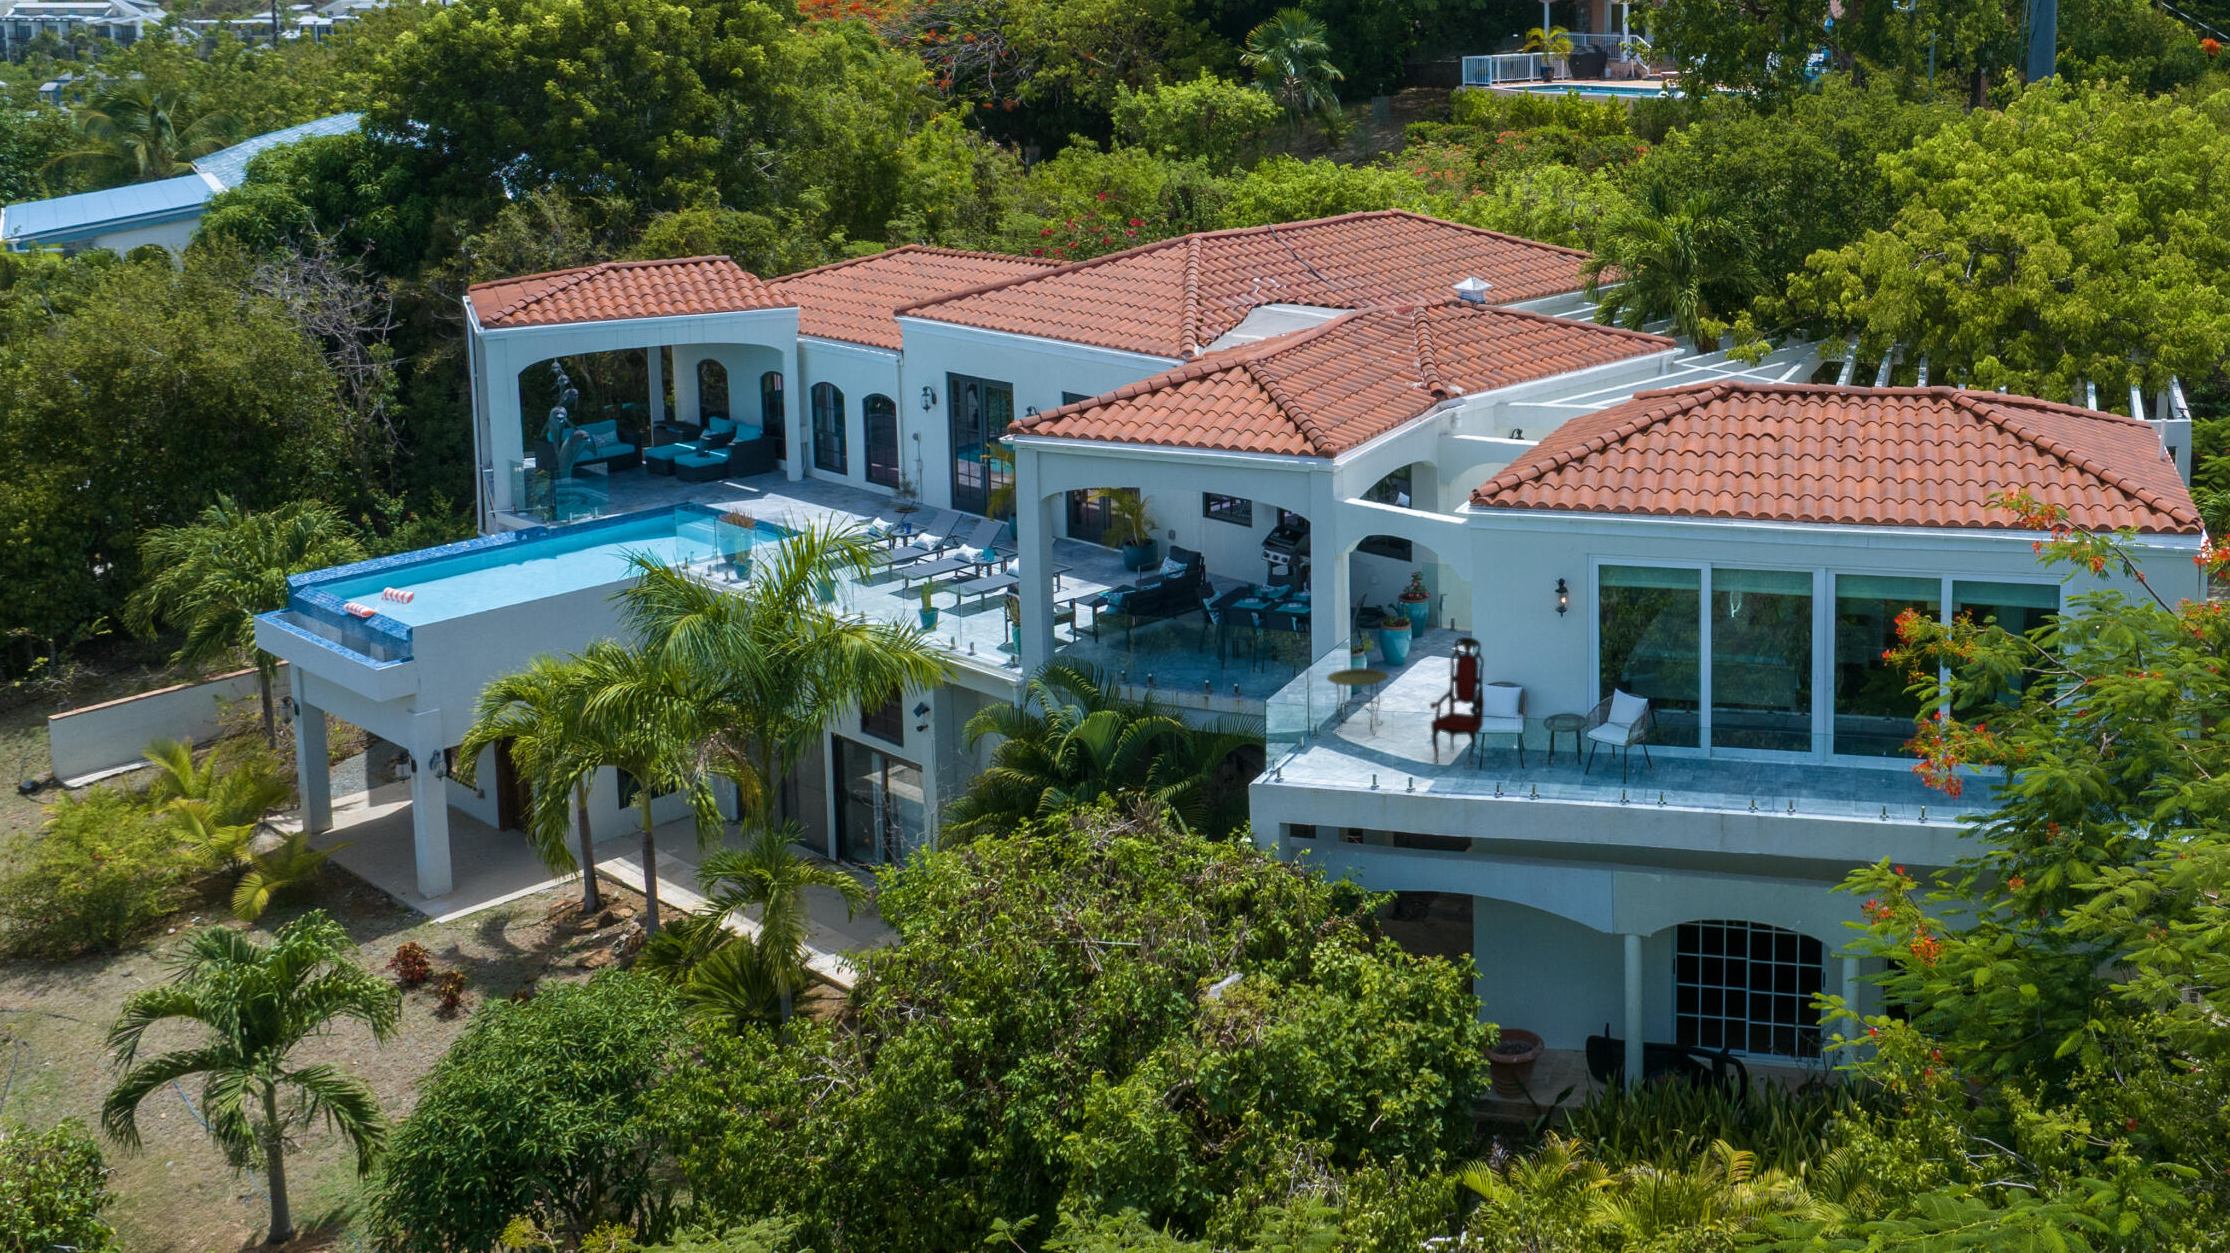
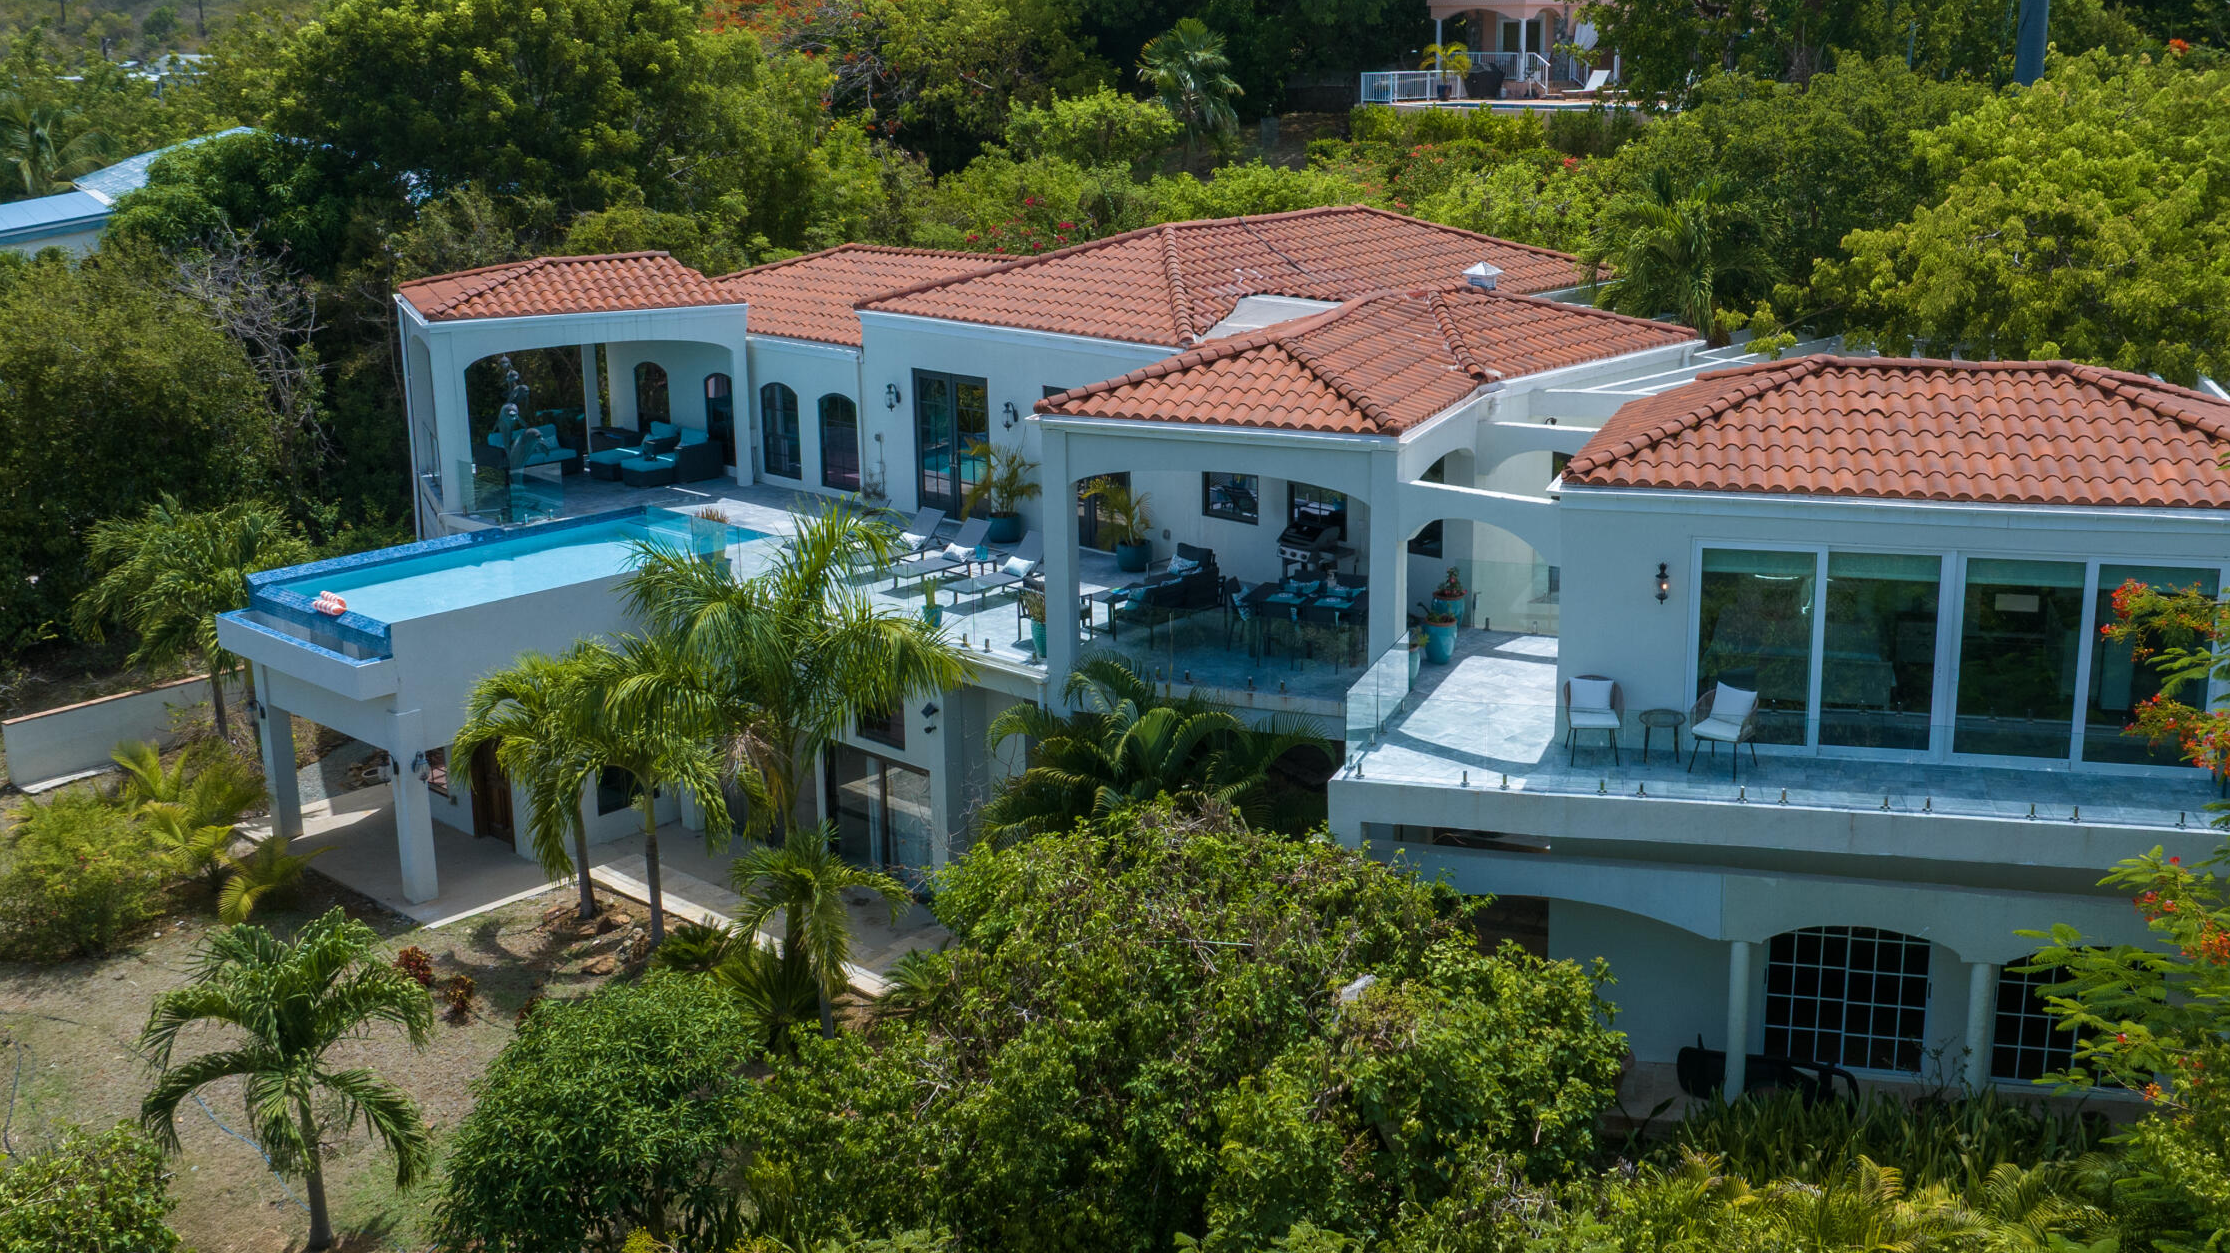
armchair: present [1430,637,1484,767] -> none [1522,626,1580,767]
side table: present [1327,668,1388,735] -> none [1399,663,1466,735]

